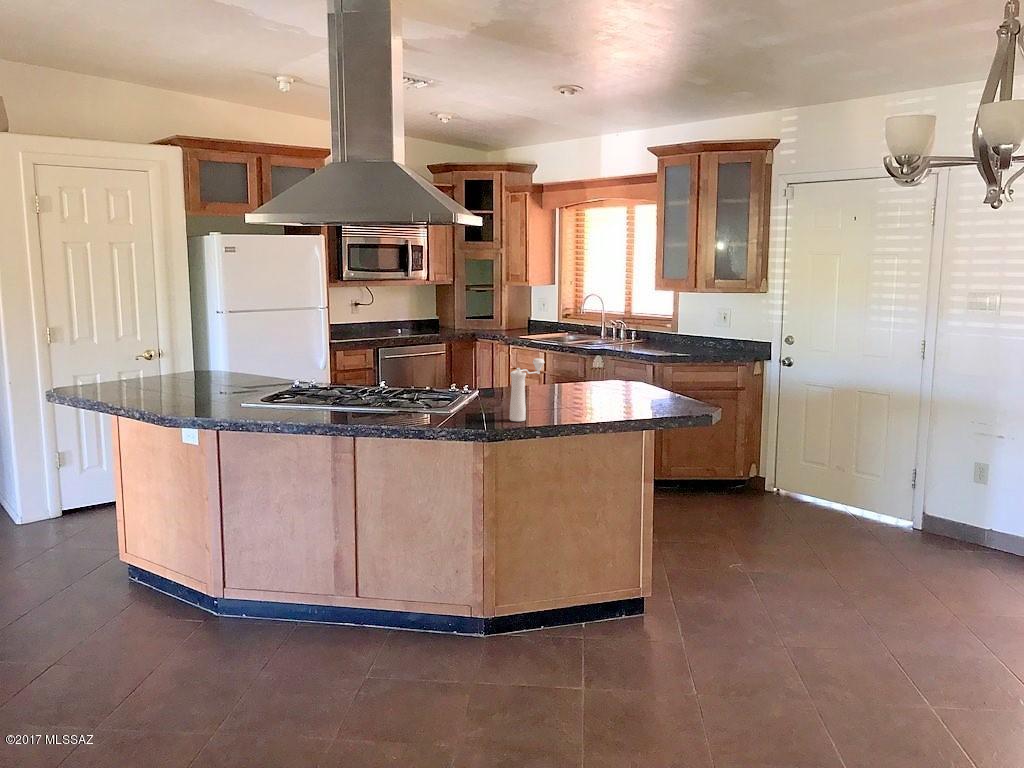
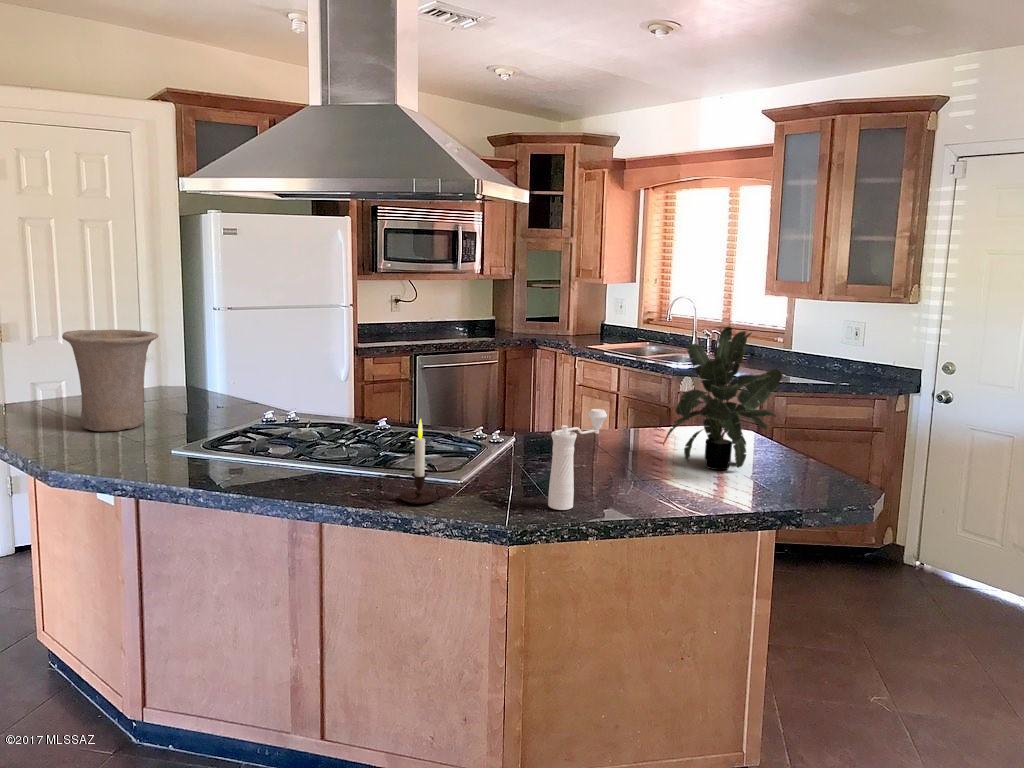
potted plant: none [581,306,657,401] -> present [663,327,782,470]
vase: none [149,323,217,396] -> present [62,330,158,431]
candle: none [414,367,445,422] -> present [400,419,448,504]

